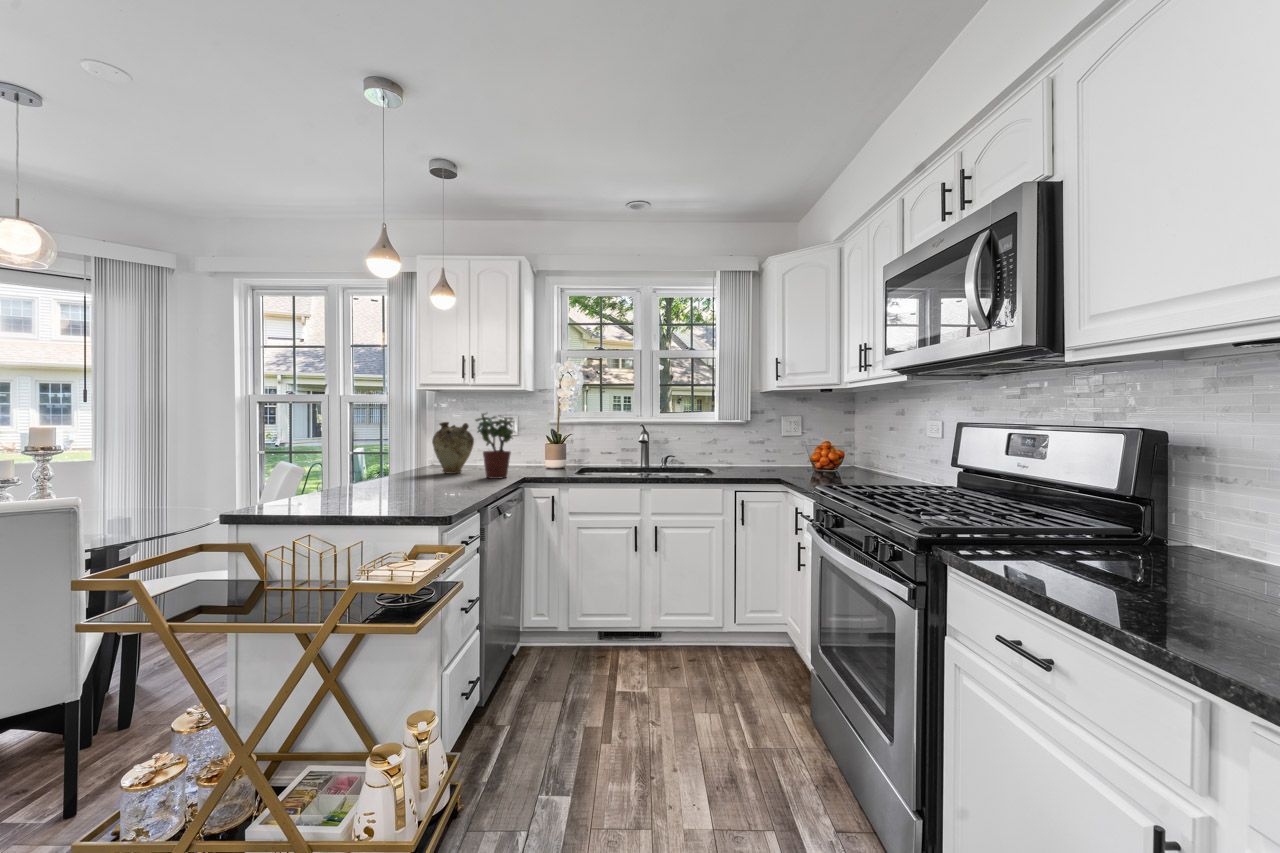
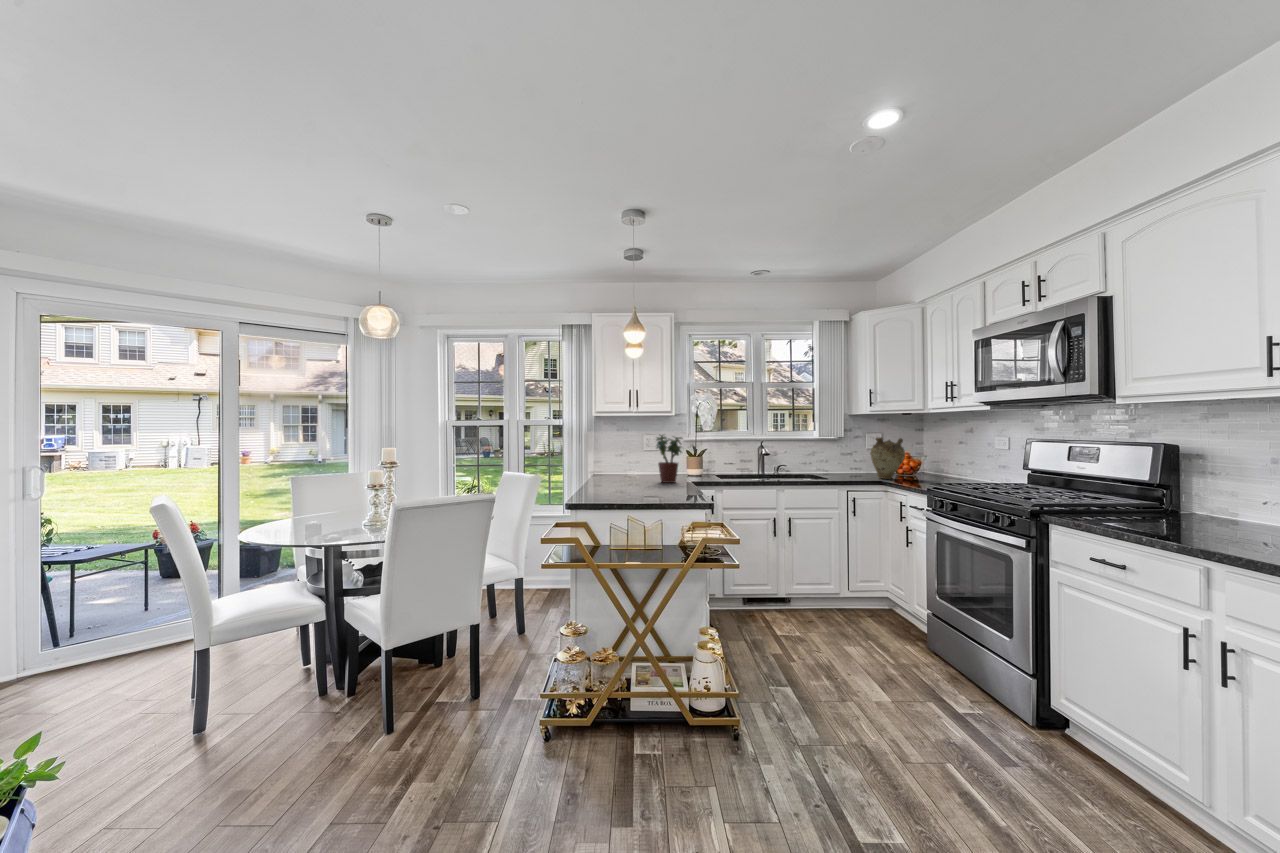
vase: present [432,422,474,474] -> present [870,437,905,479]

